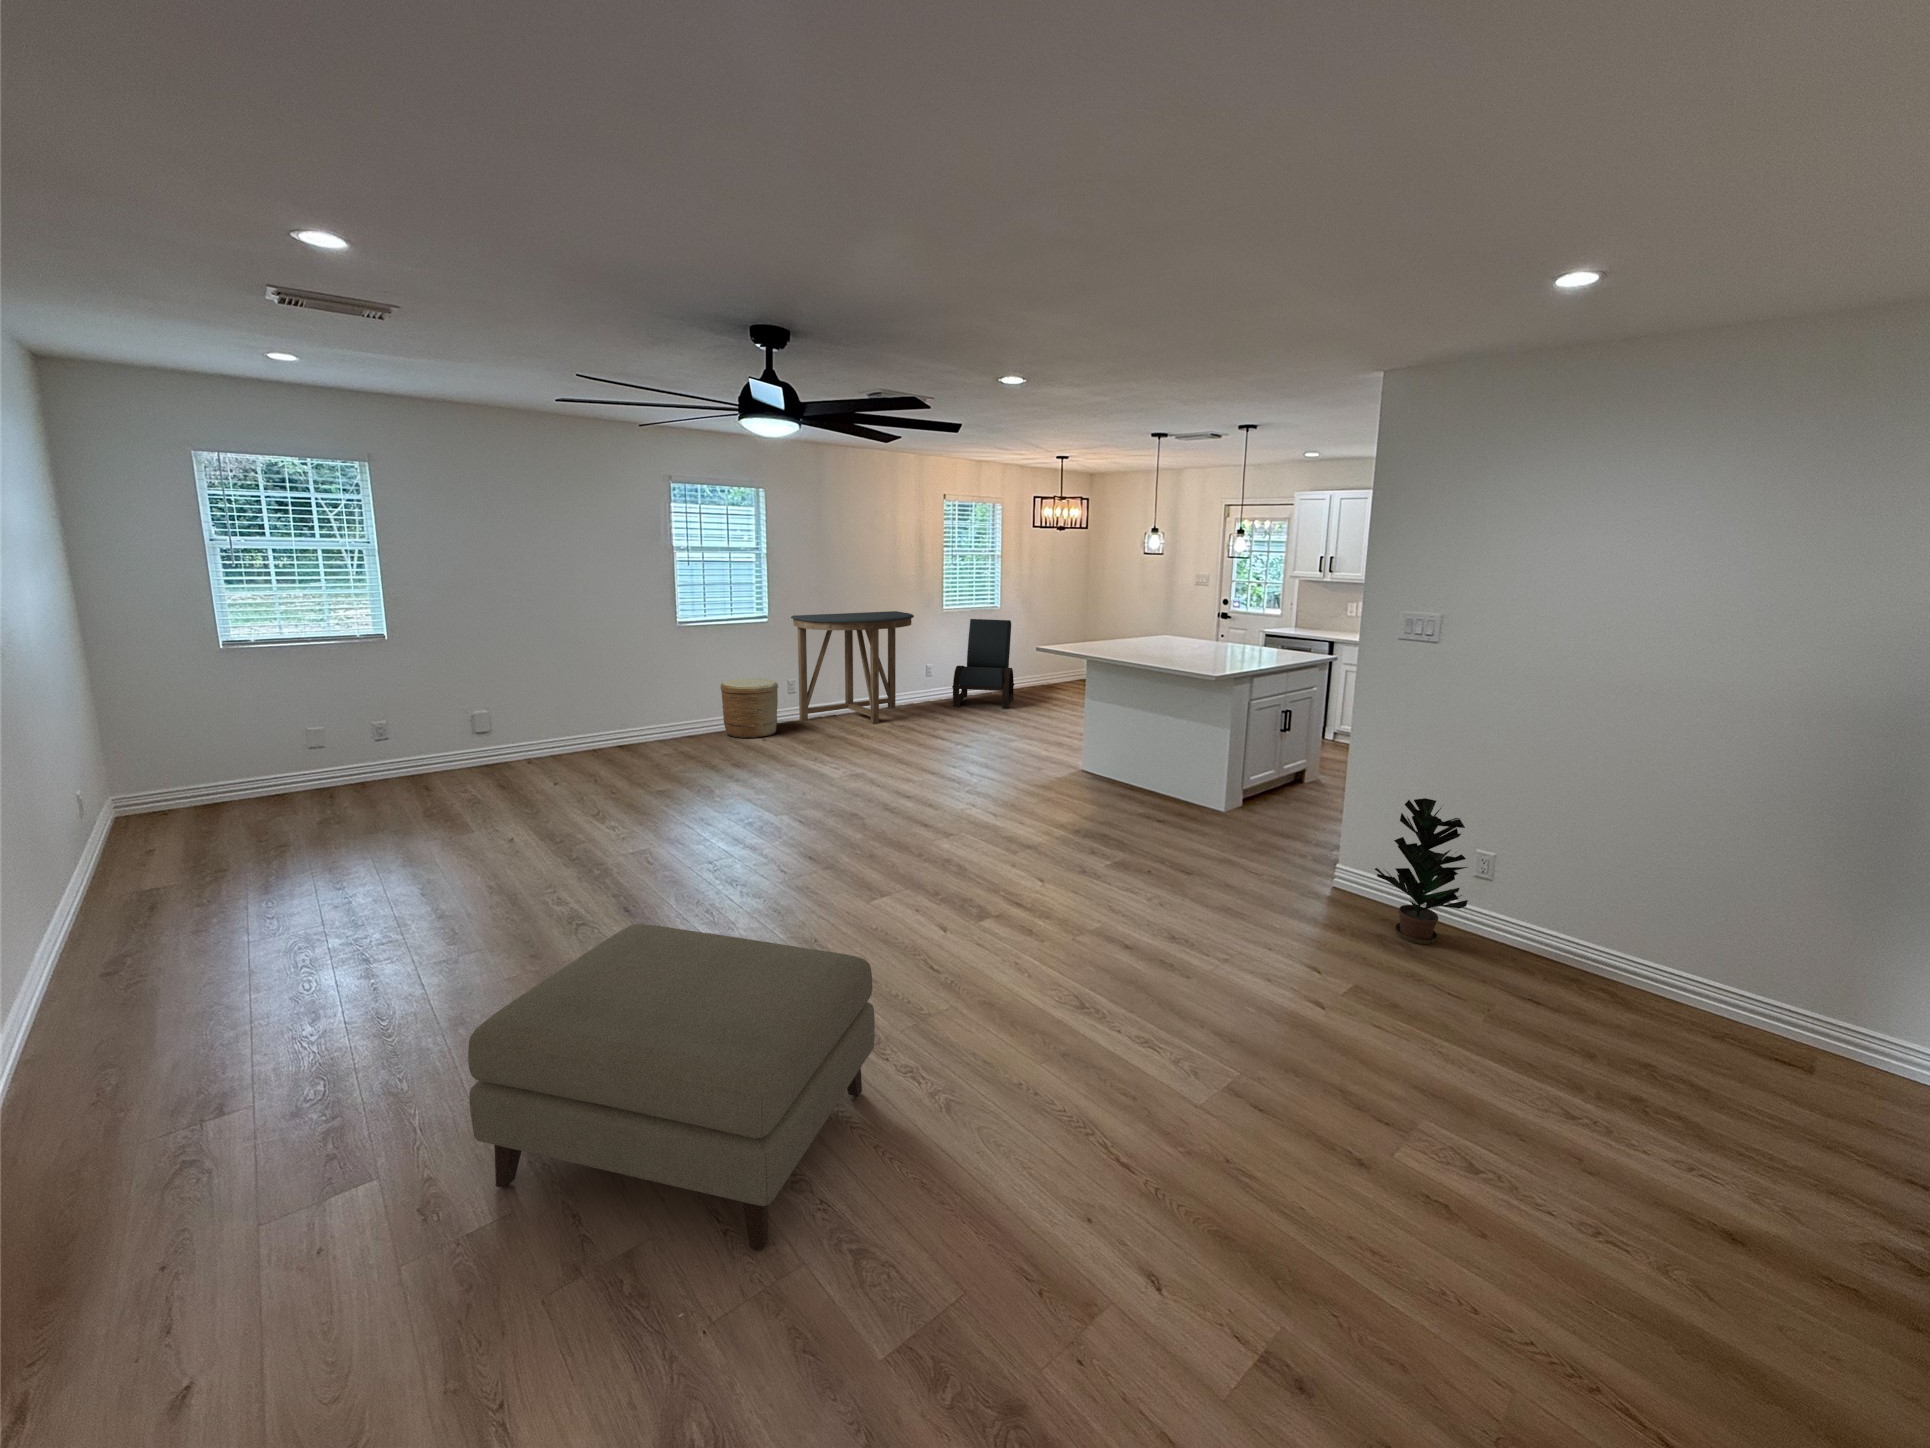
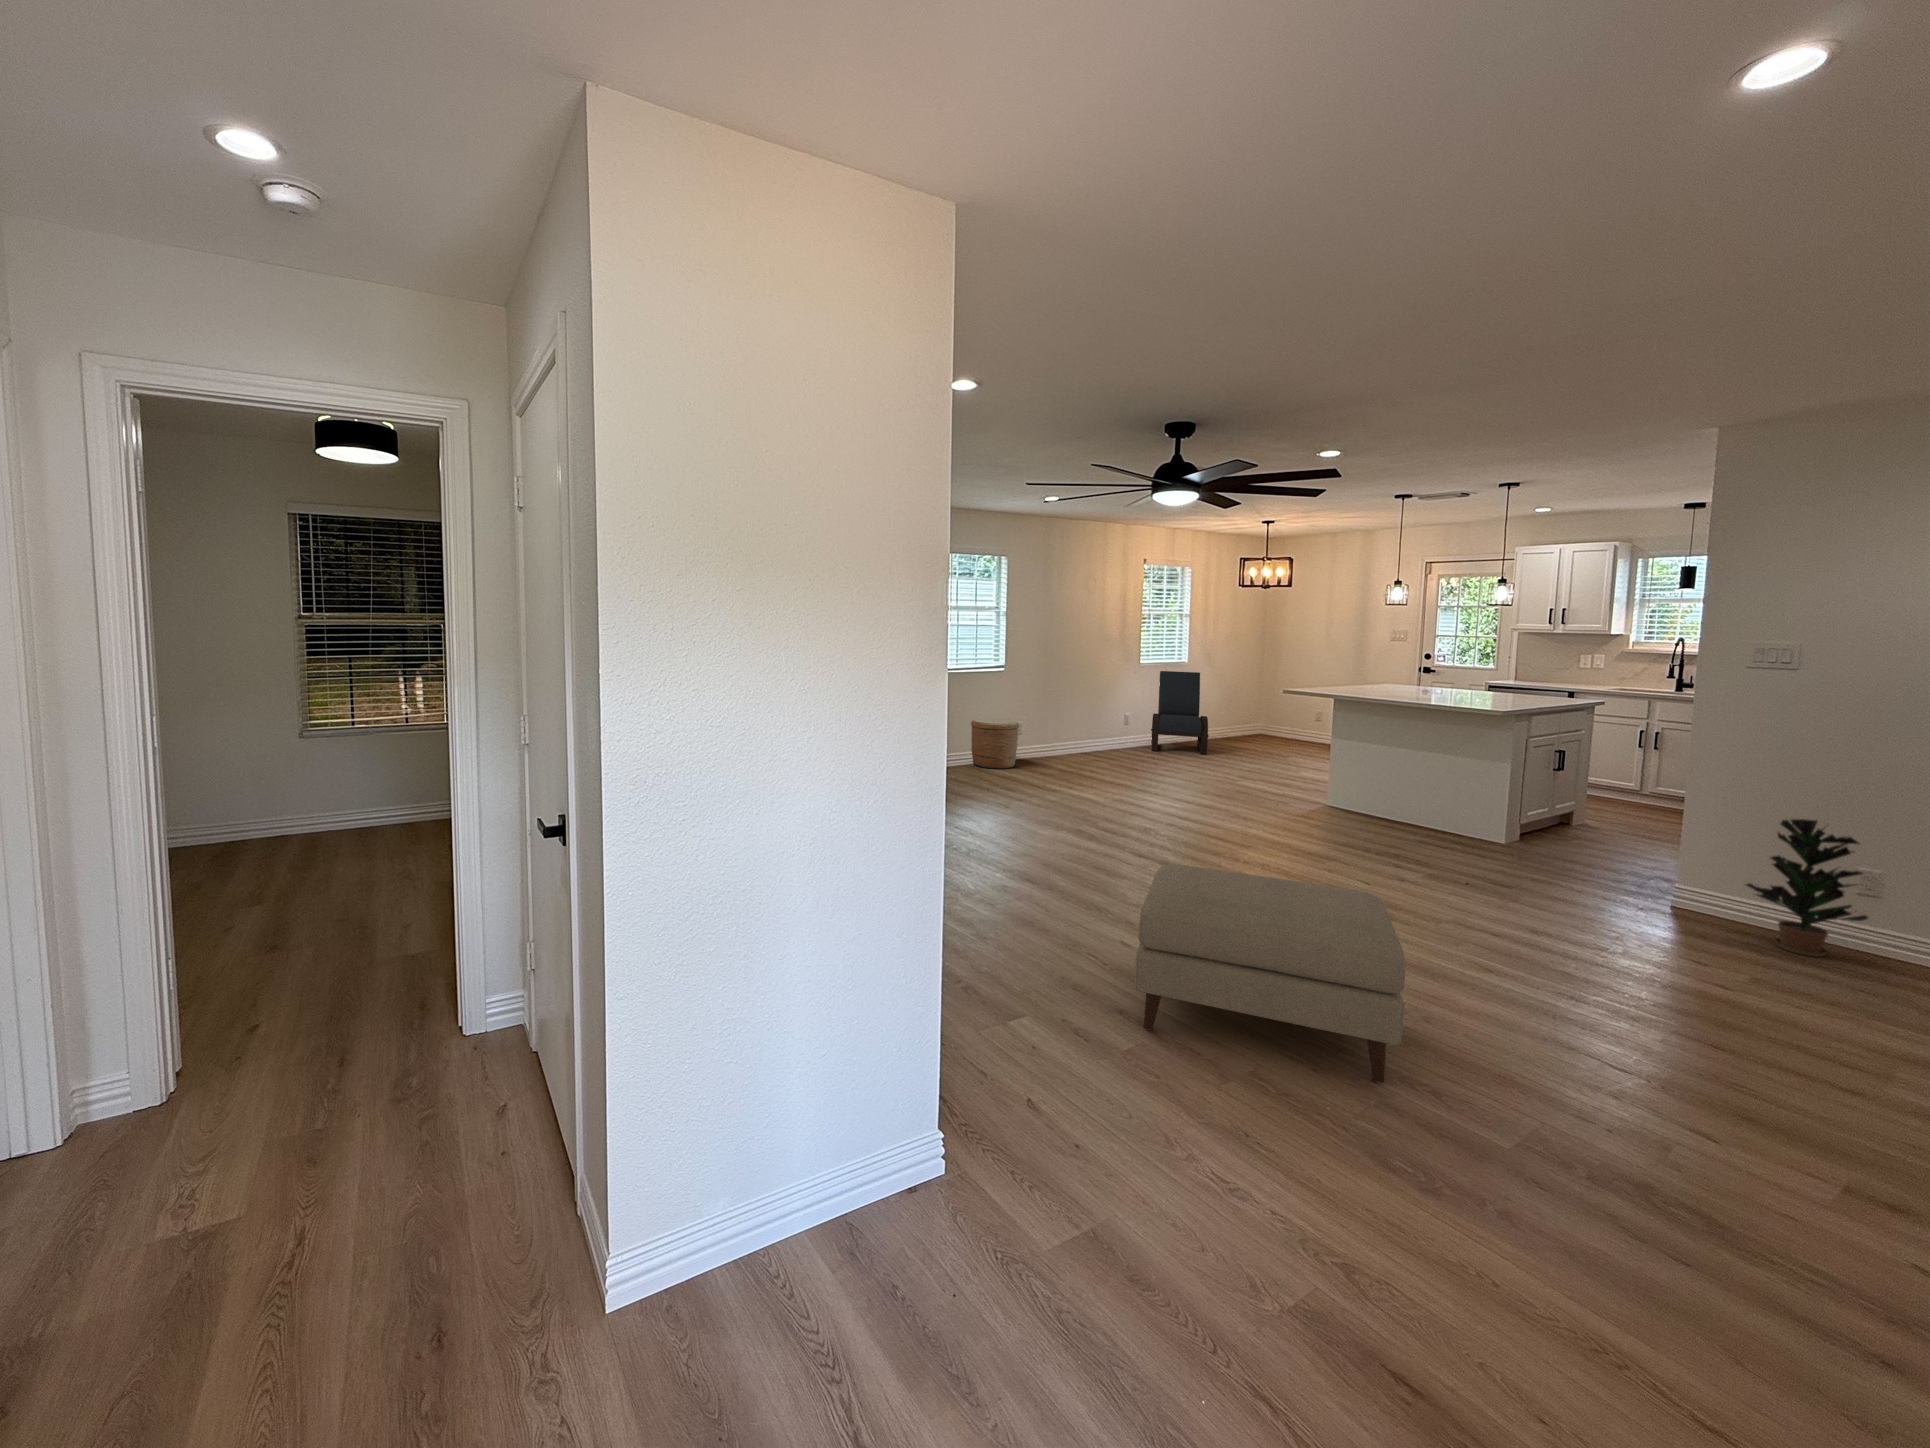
console table: present [791,611,914,724] -> none [1022,662,1126,762]

